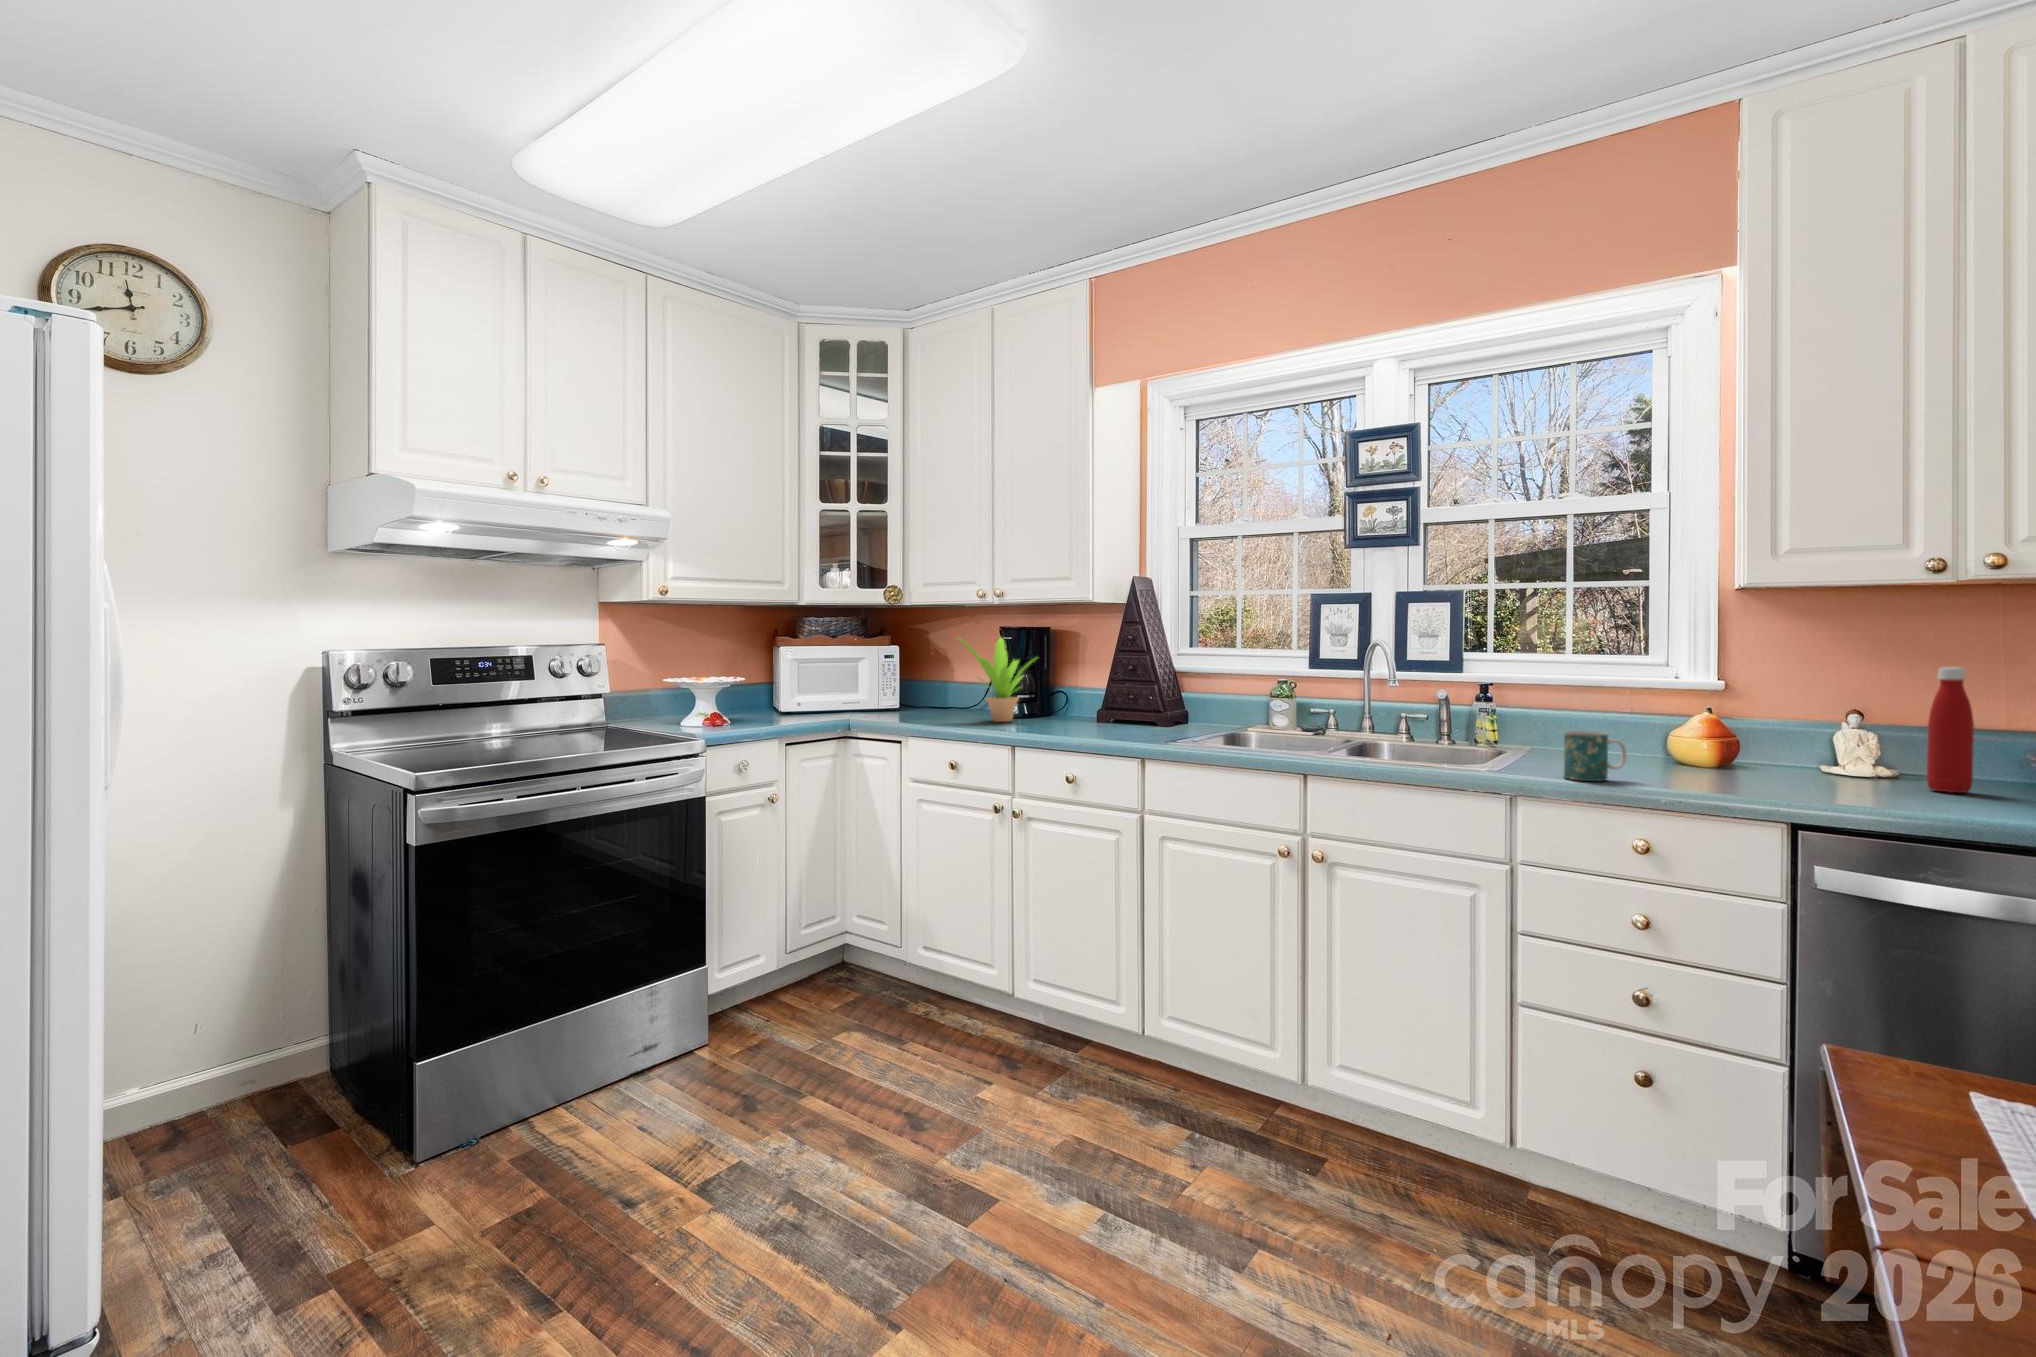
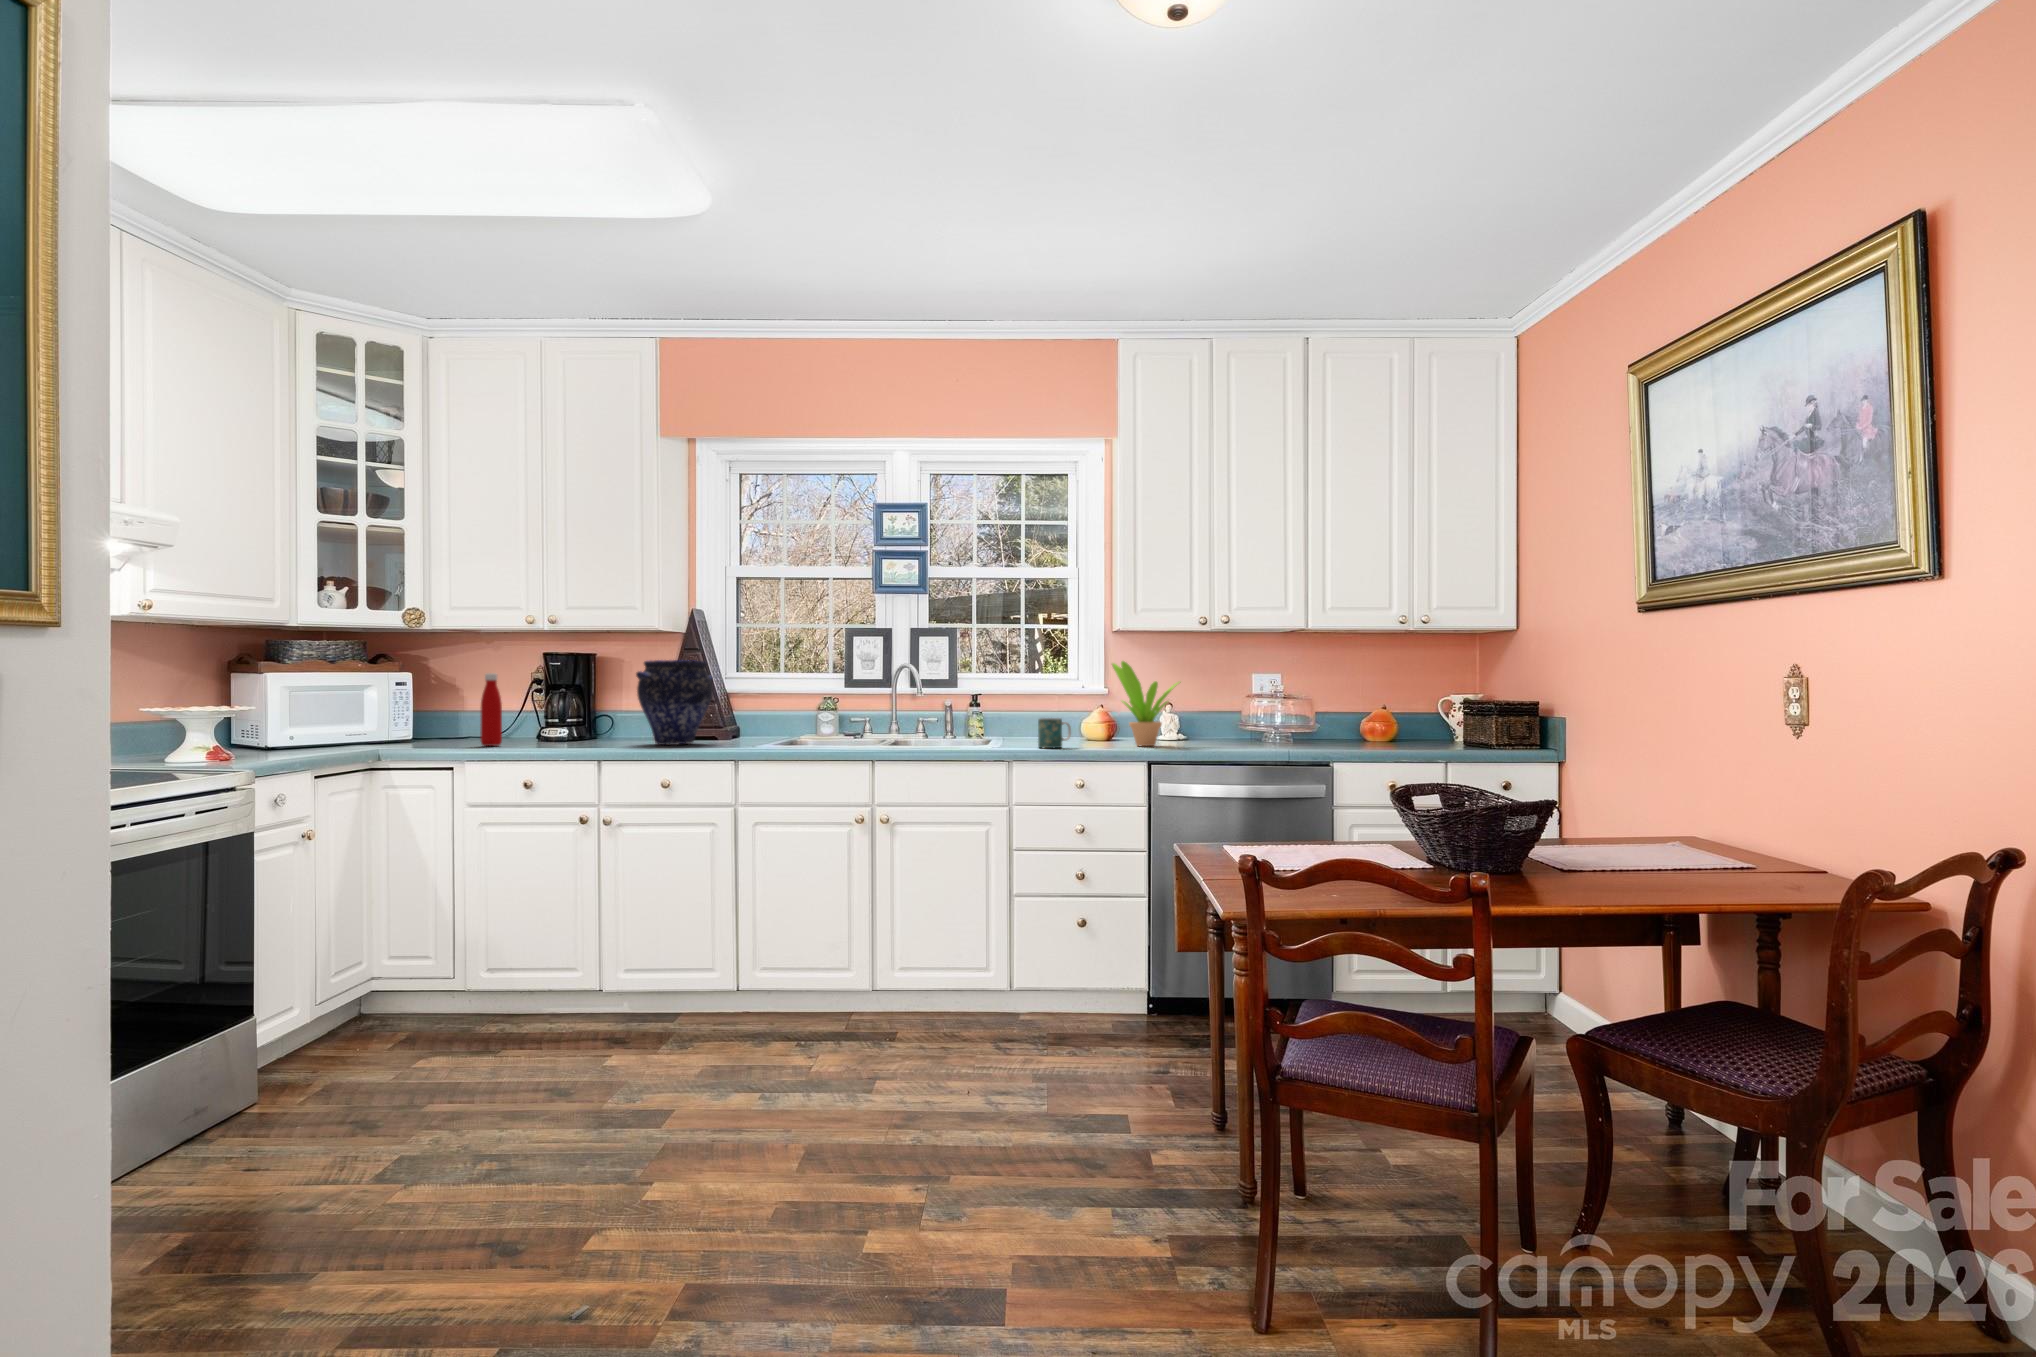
potted plant: present [959,638,1038,722] -> present [1112,661,1181,746]
vase: none [1053,639,1143,735] -> present [636,660,713,745]
bottle: present [1927,667,1974,793] -> present [480,673,502,746]

